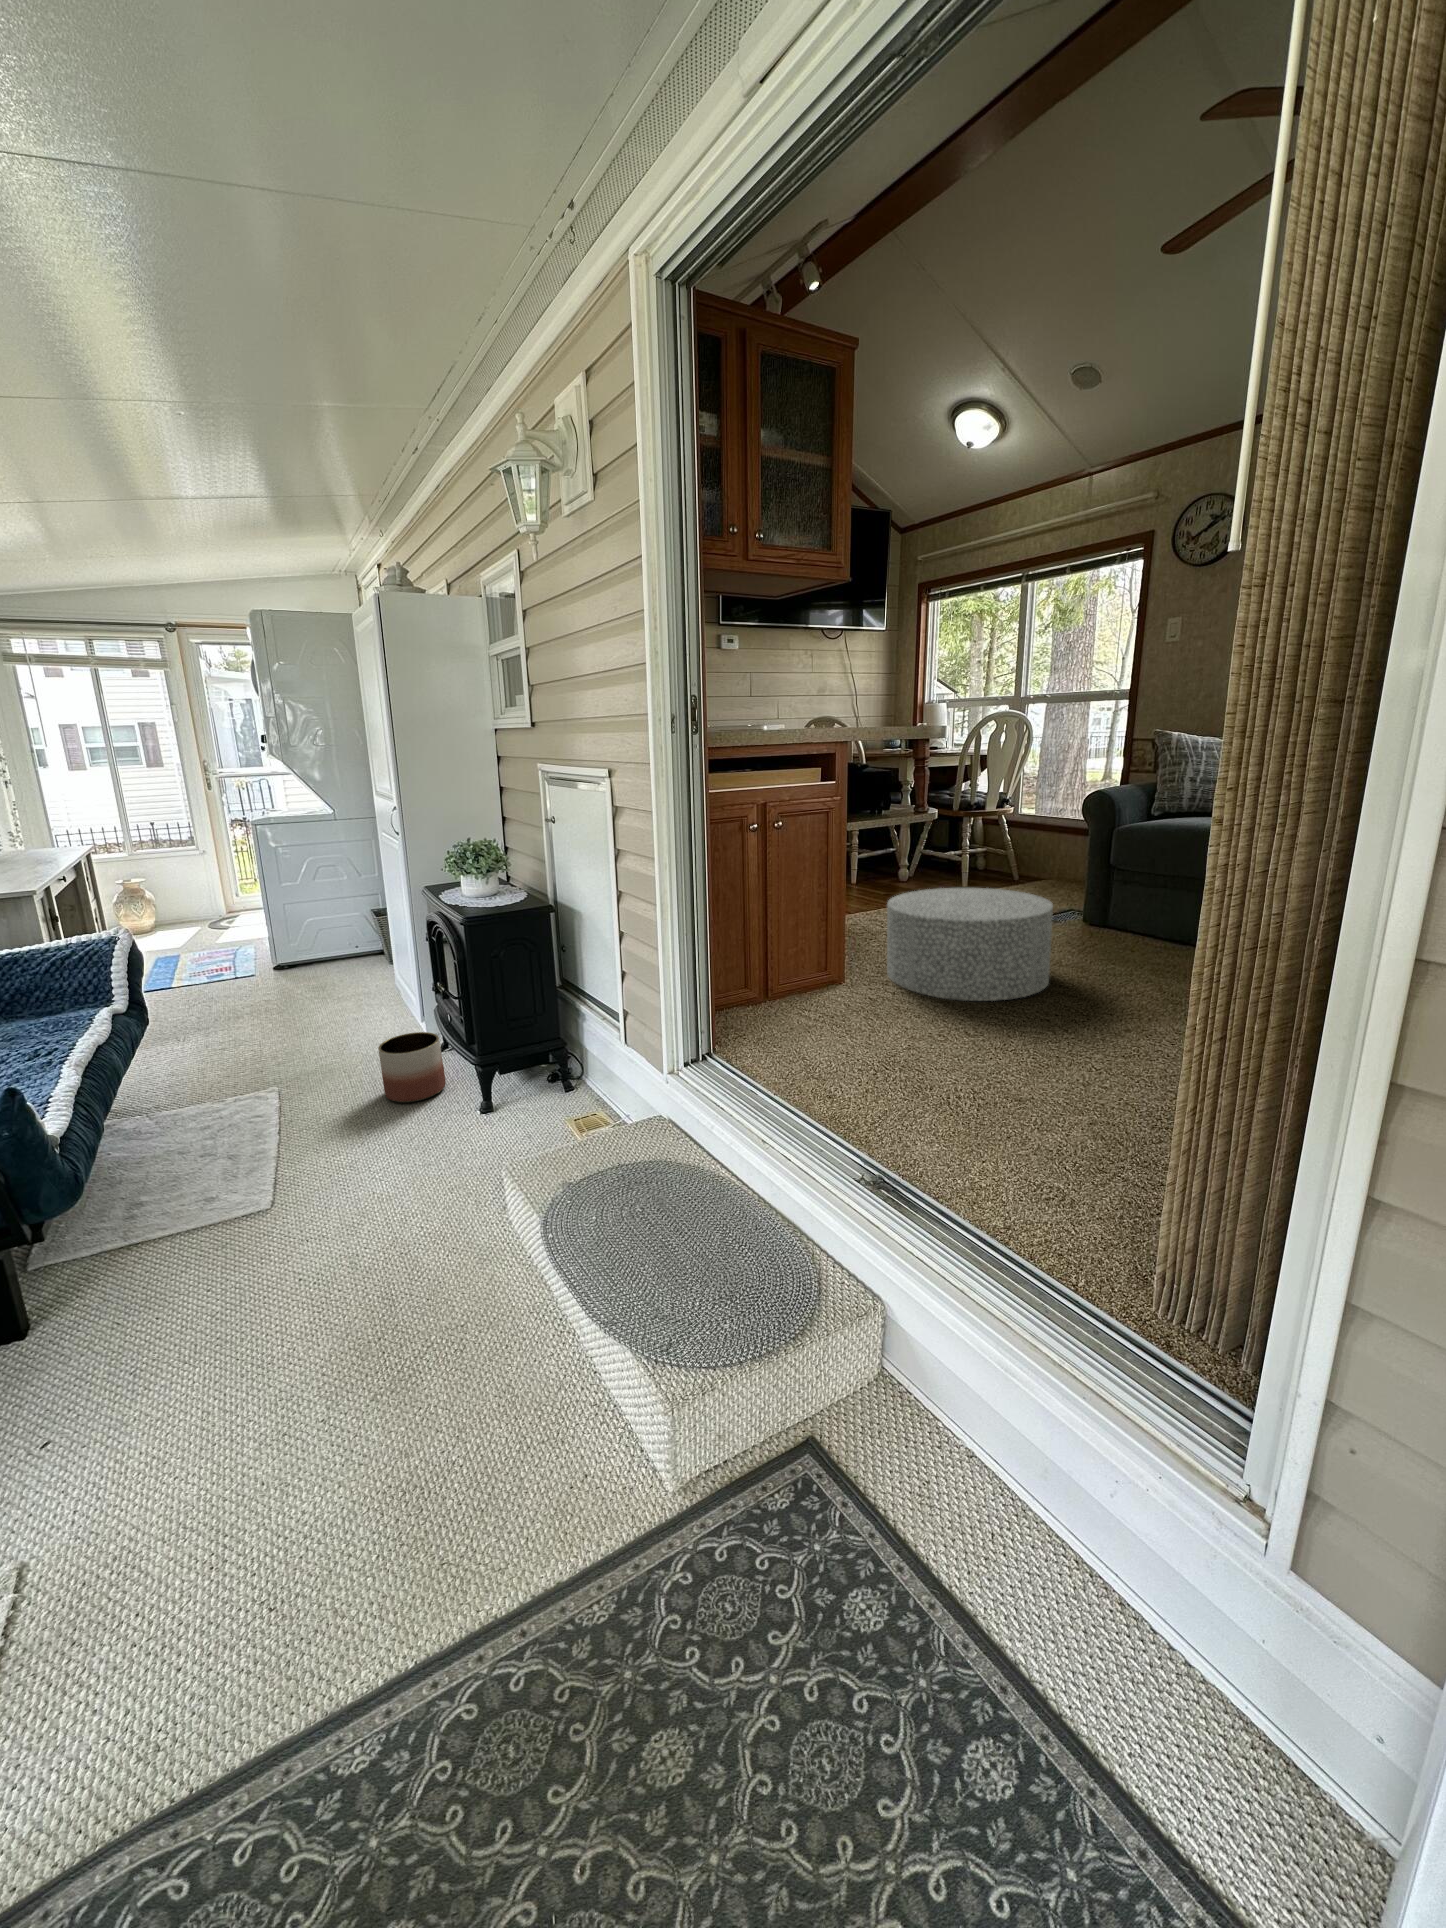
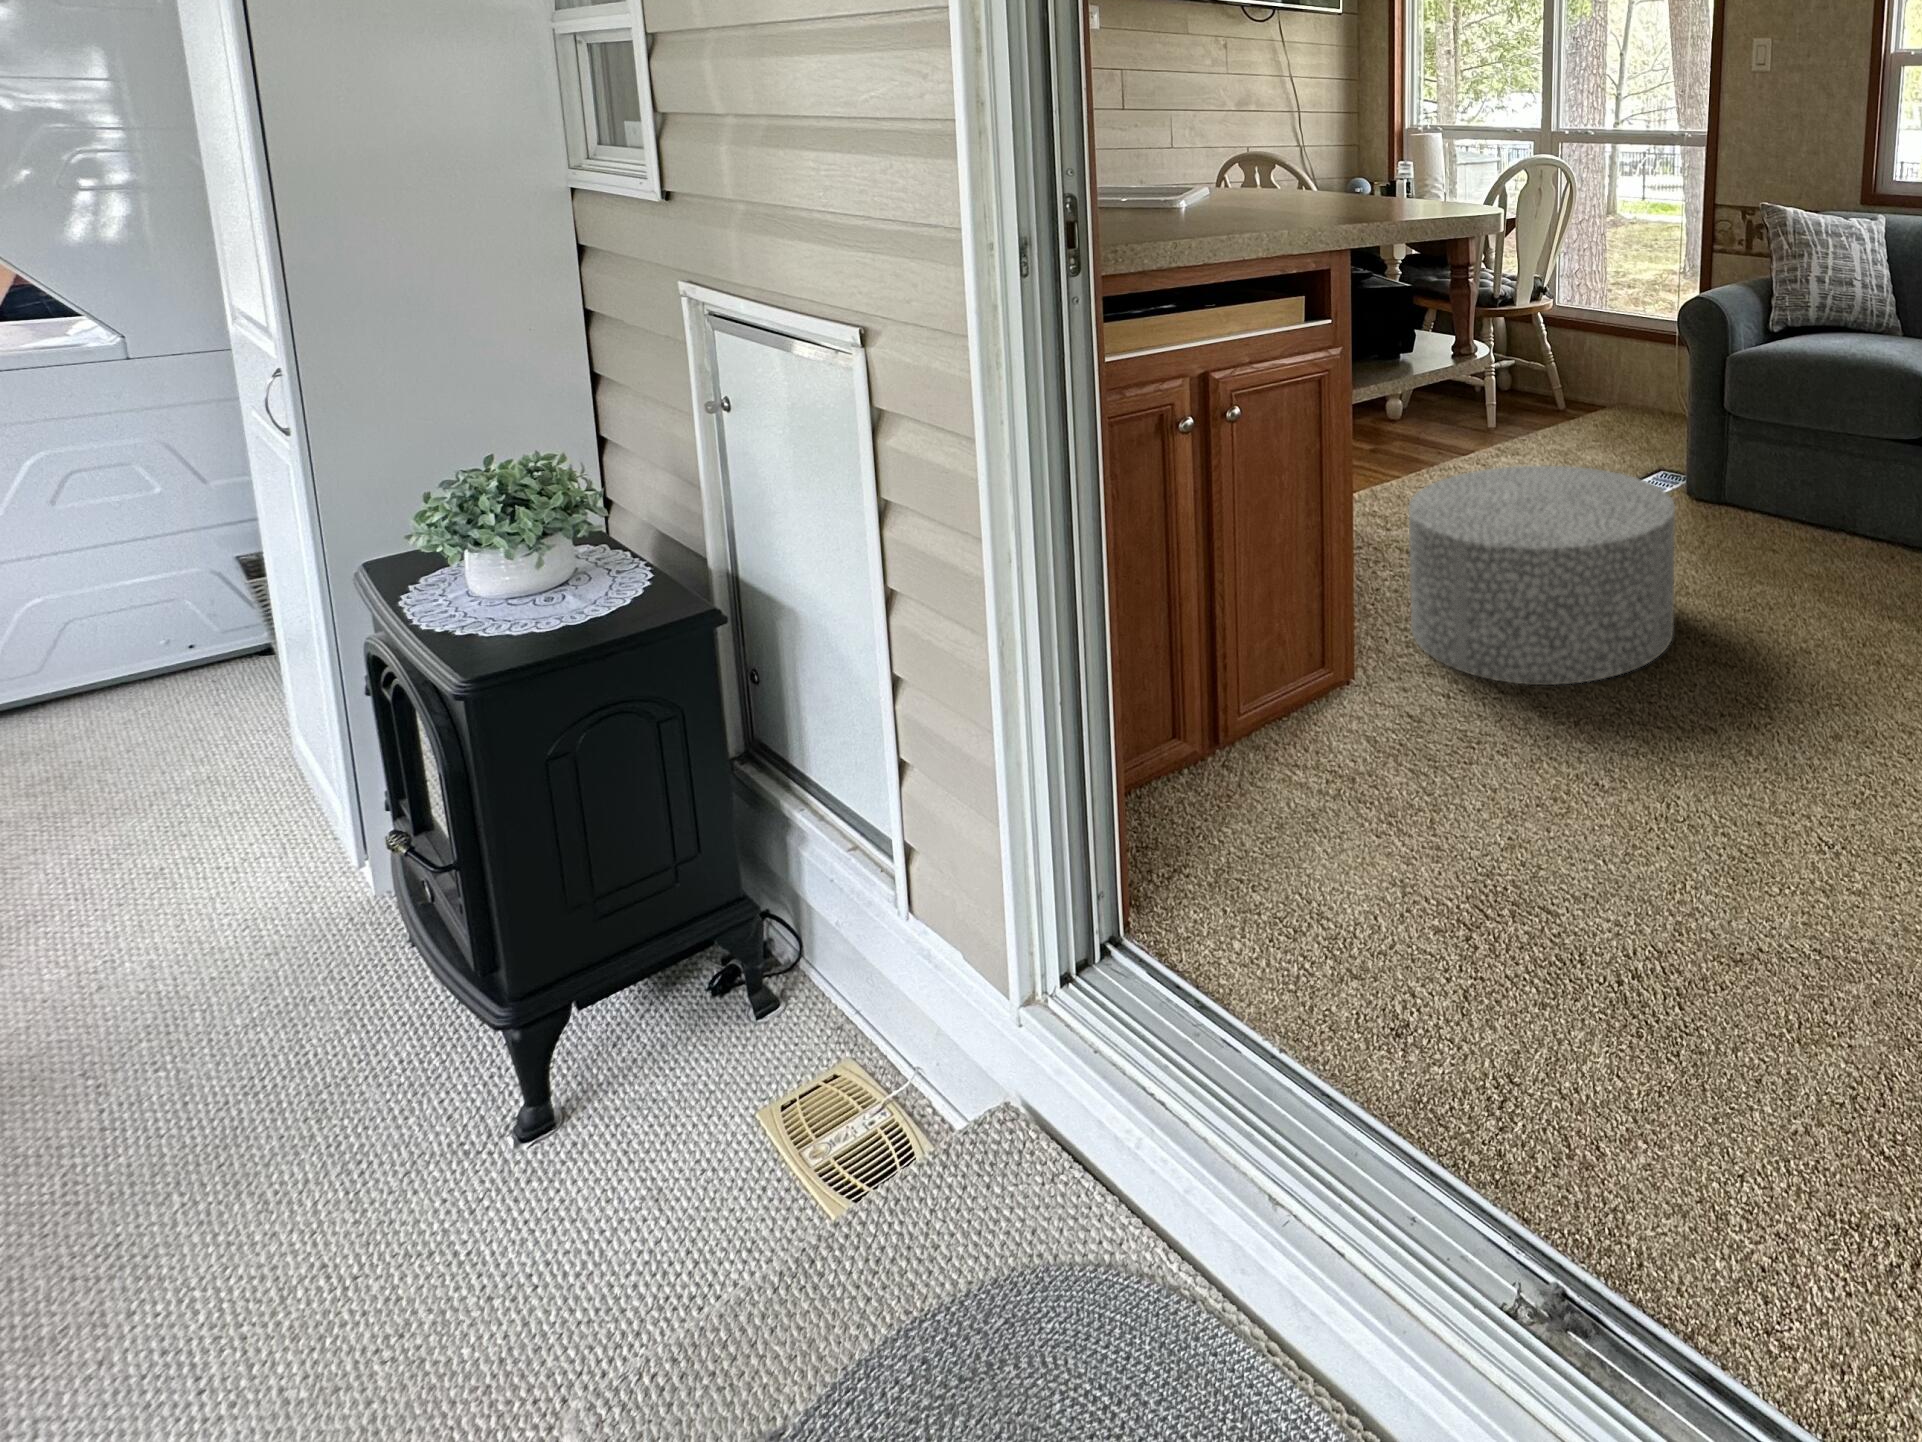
planter: present [378,1032,446,1102] -> none [190,941,412,1160]

